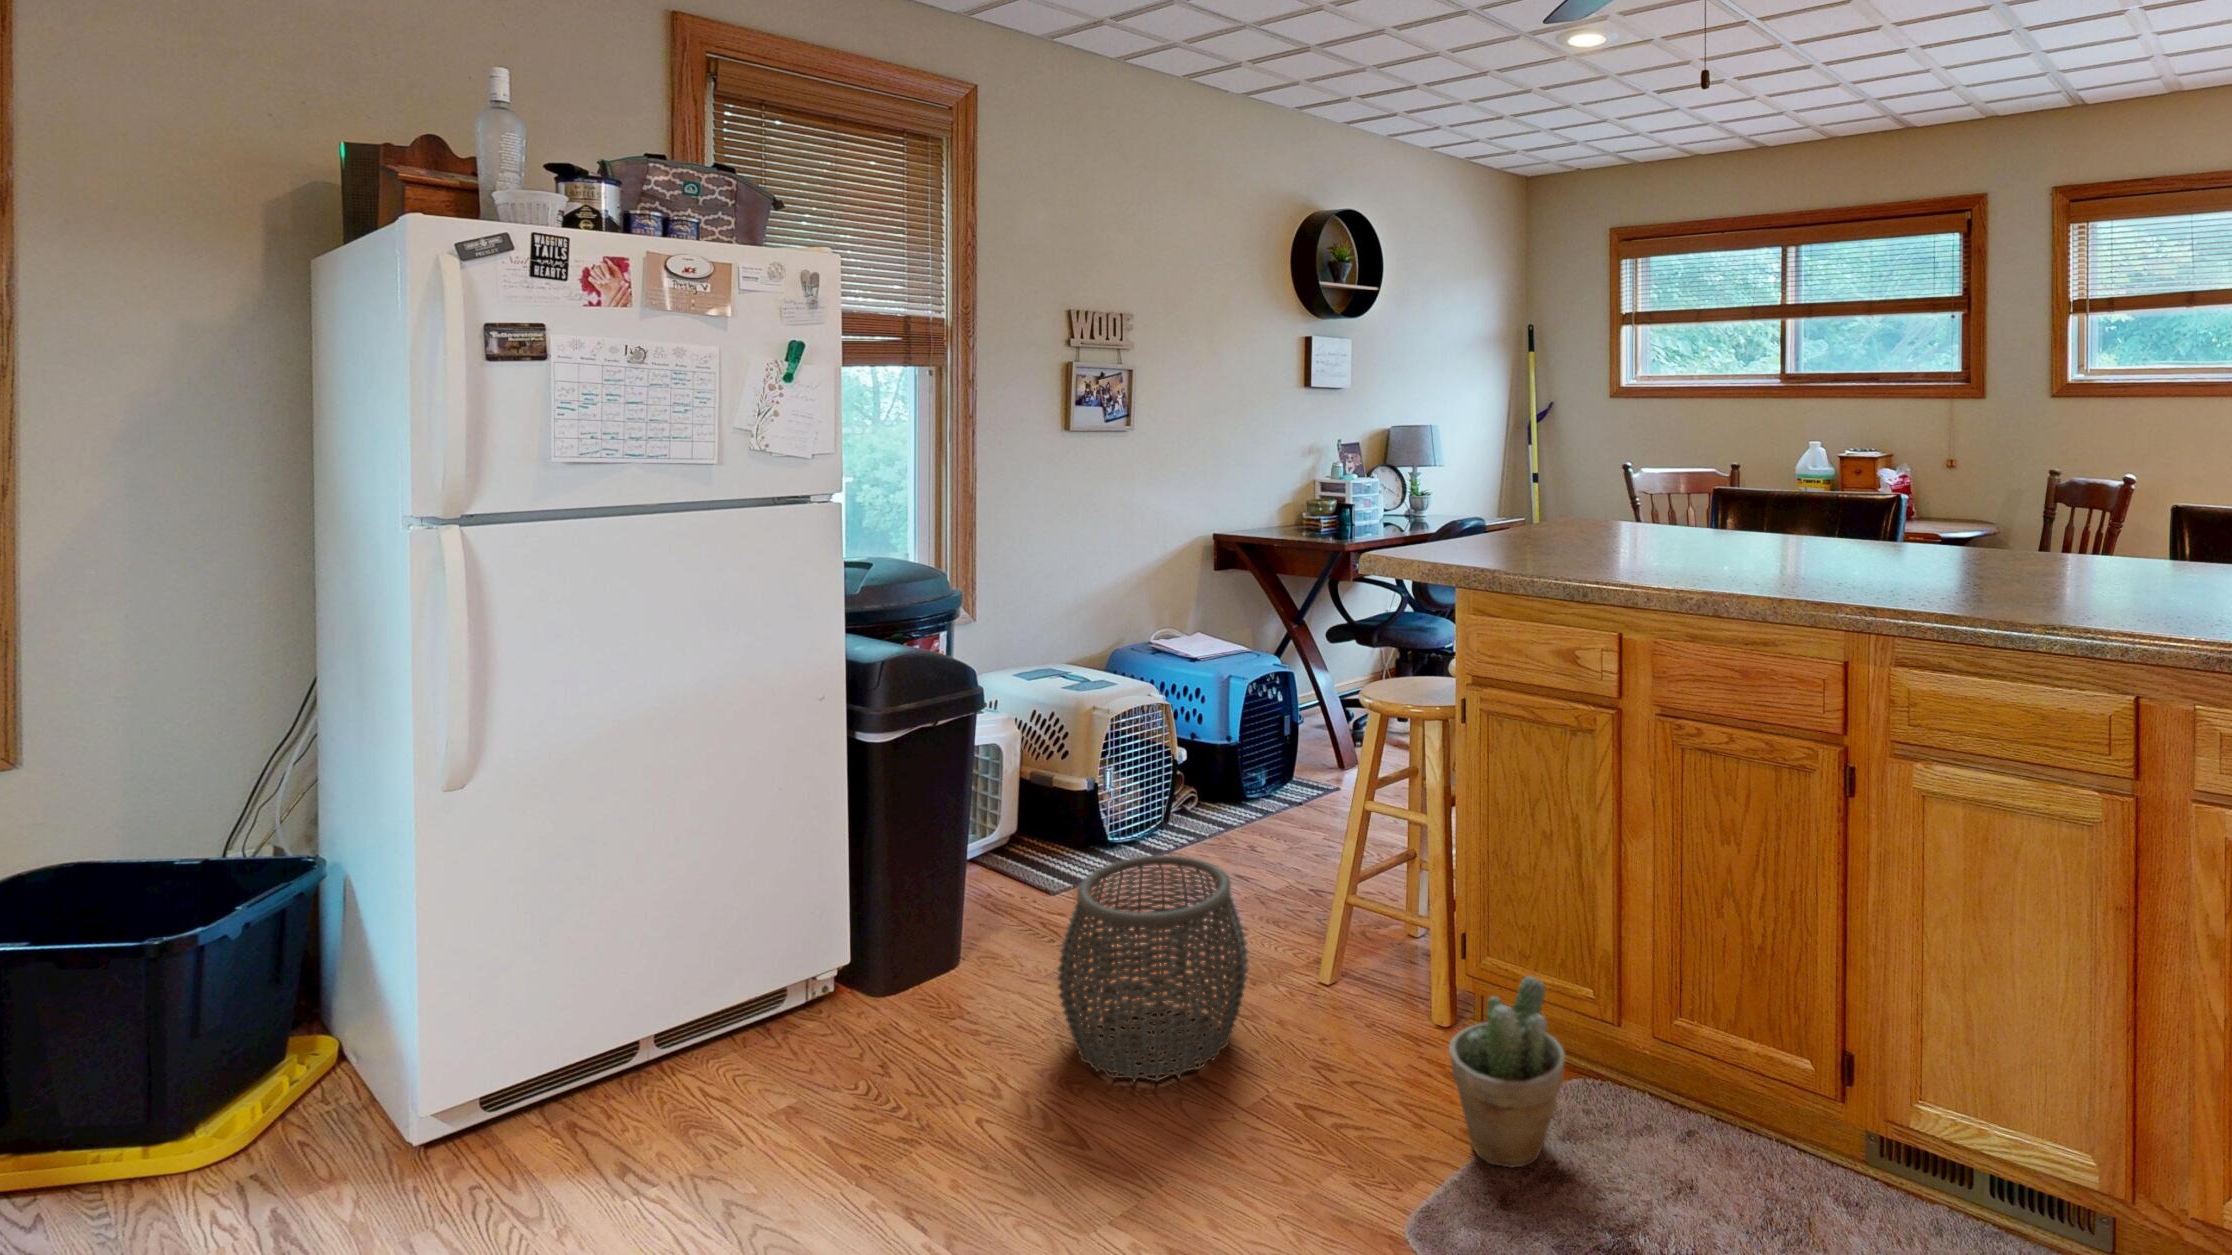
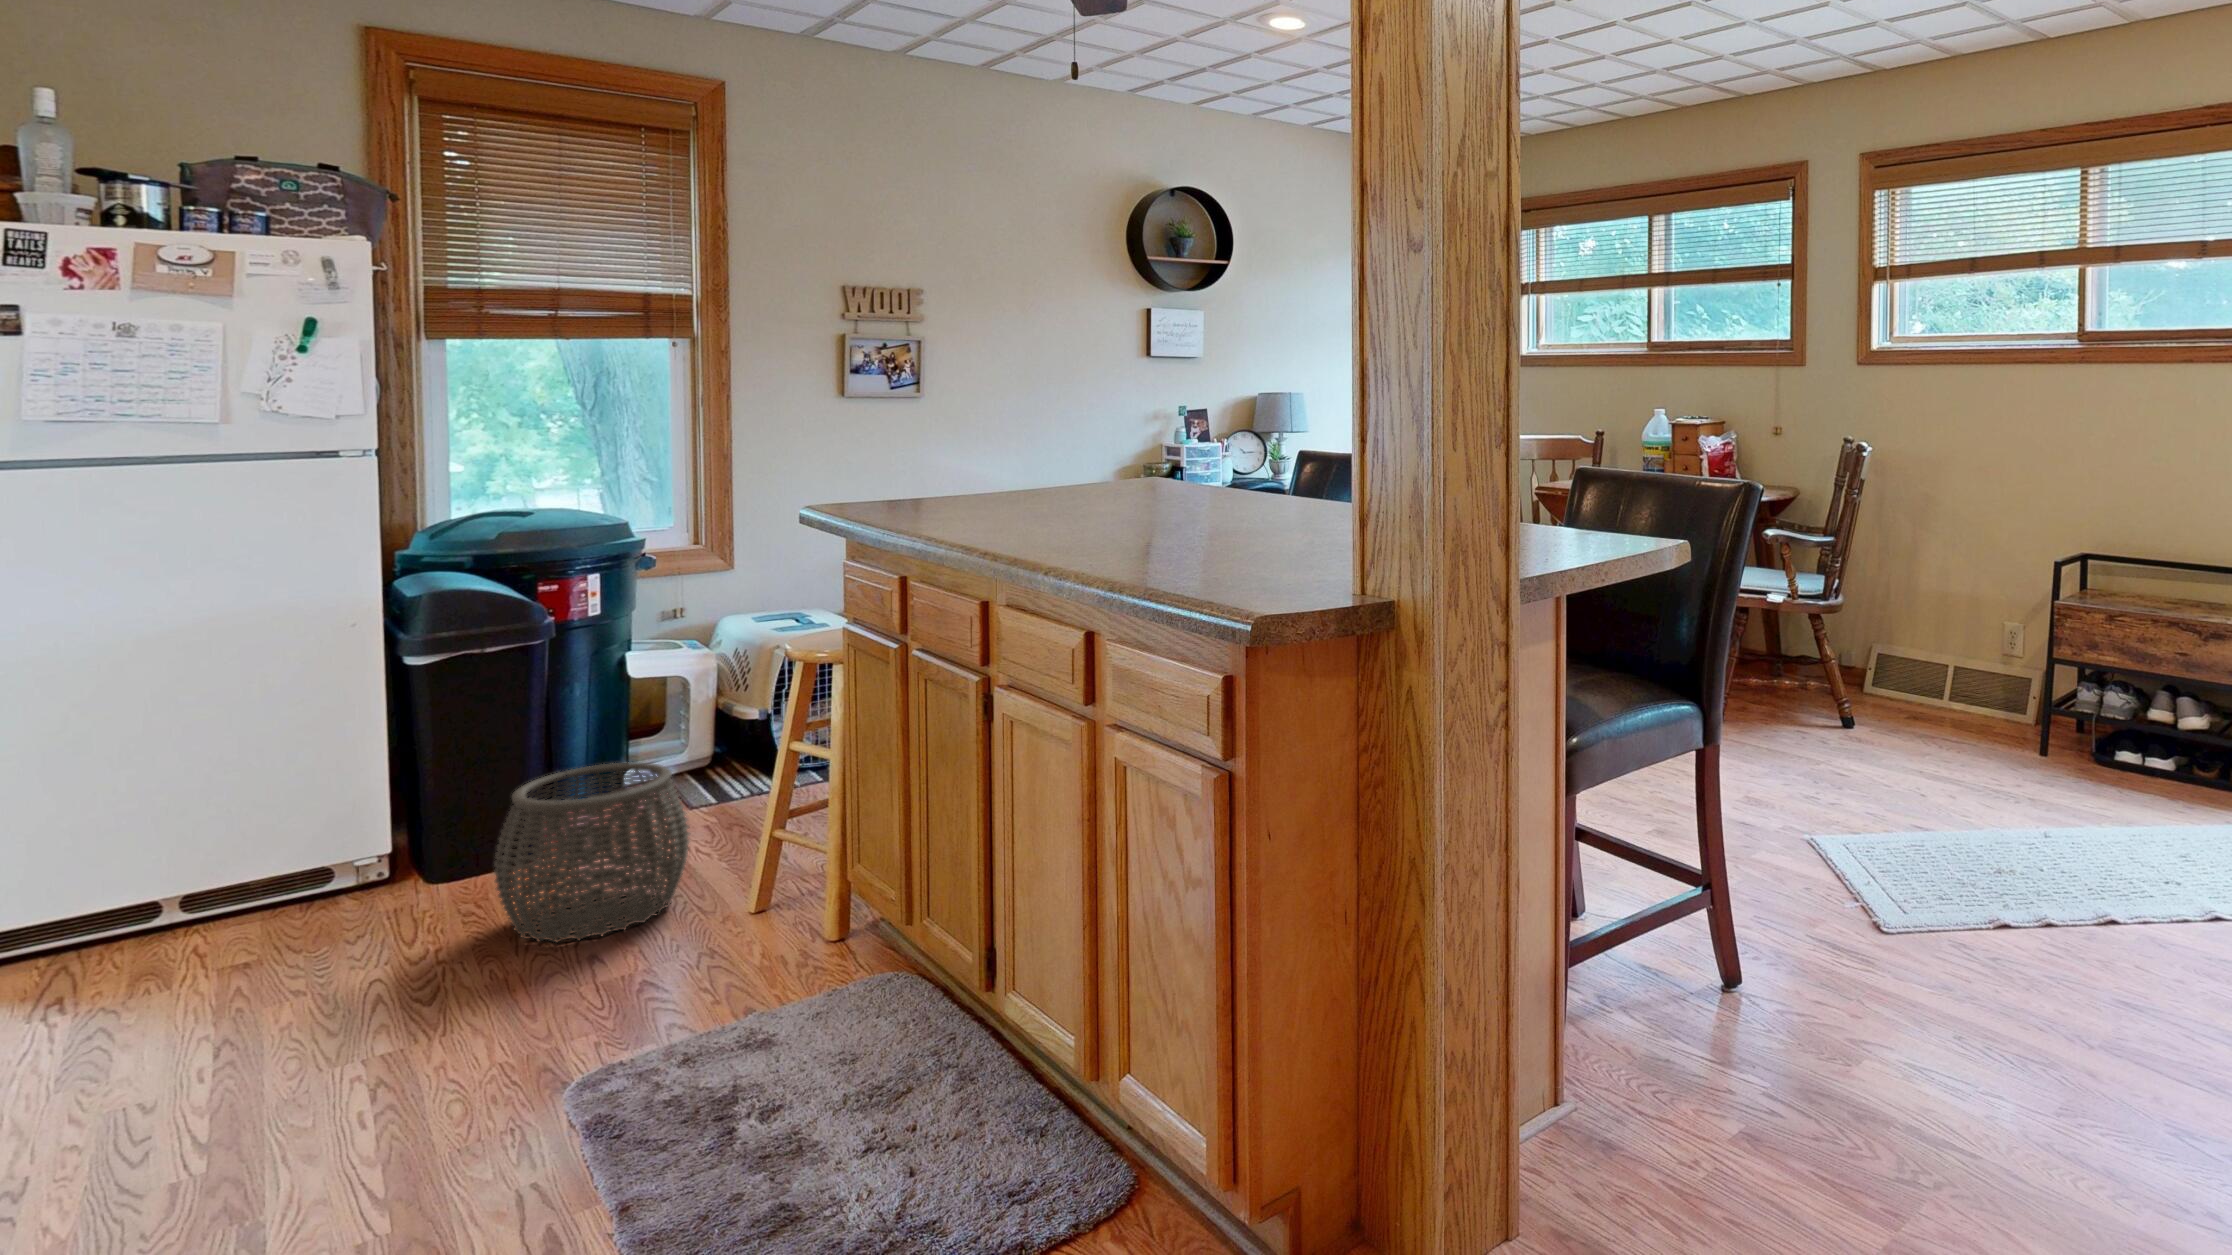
potted plant: present [1449,976,1565,1167] -> none [713,858,823,1011]

